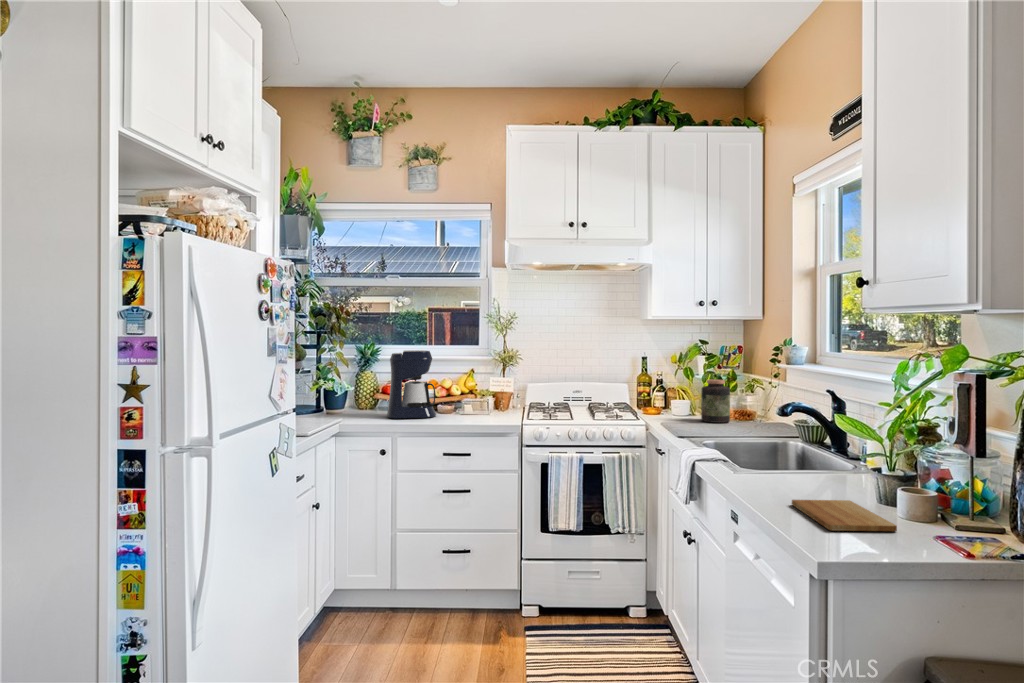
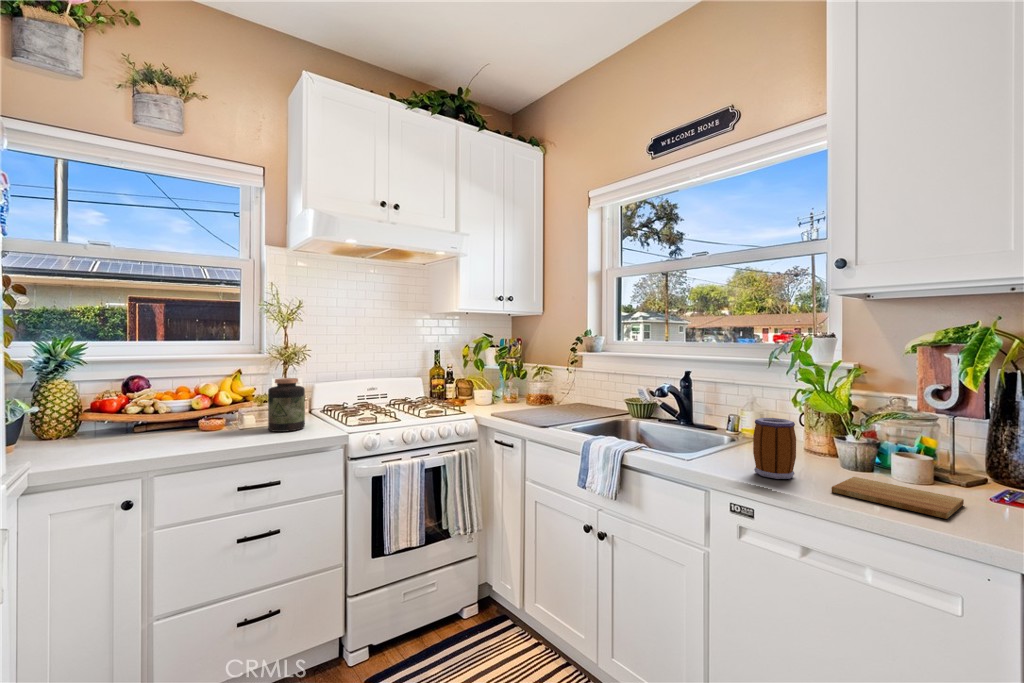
coffee maker: present [387,350,436,419] -> none [120,345,208,449]
jar: present [701,380,730,423] -> present [268,378,305,432]
mug: none [762,434,812,493] -> present [753,418,796,479]

